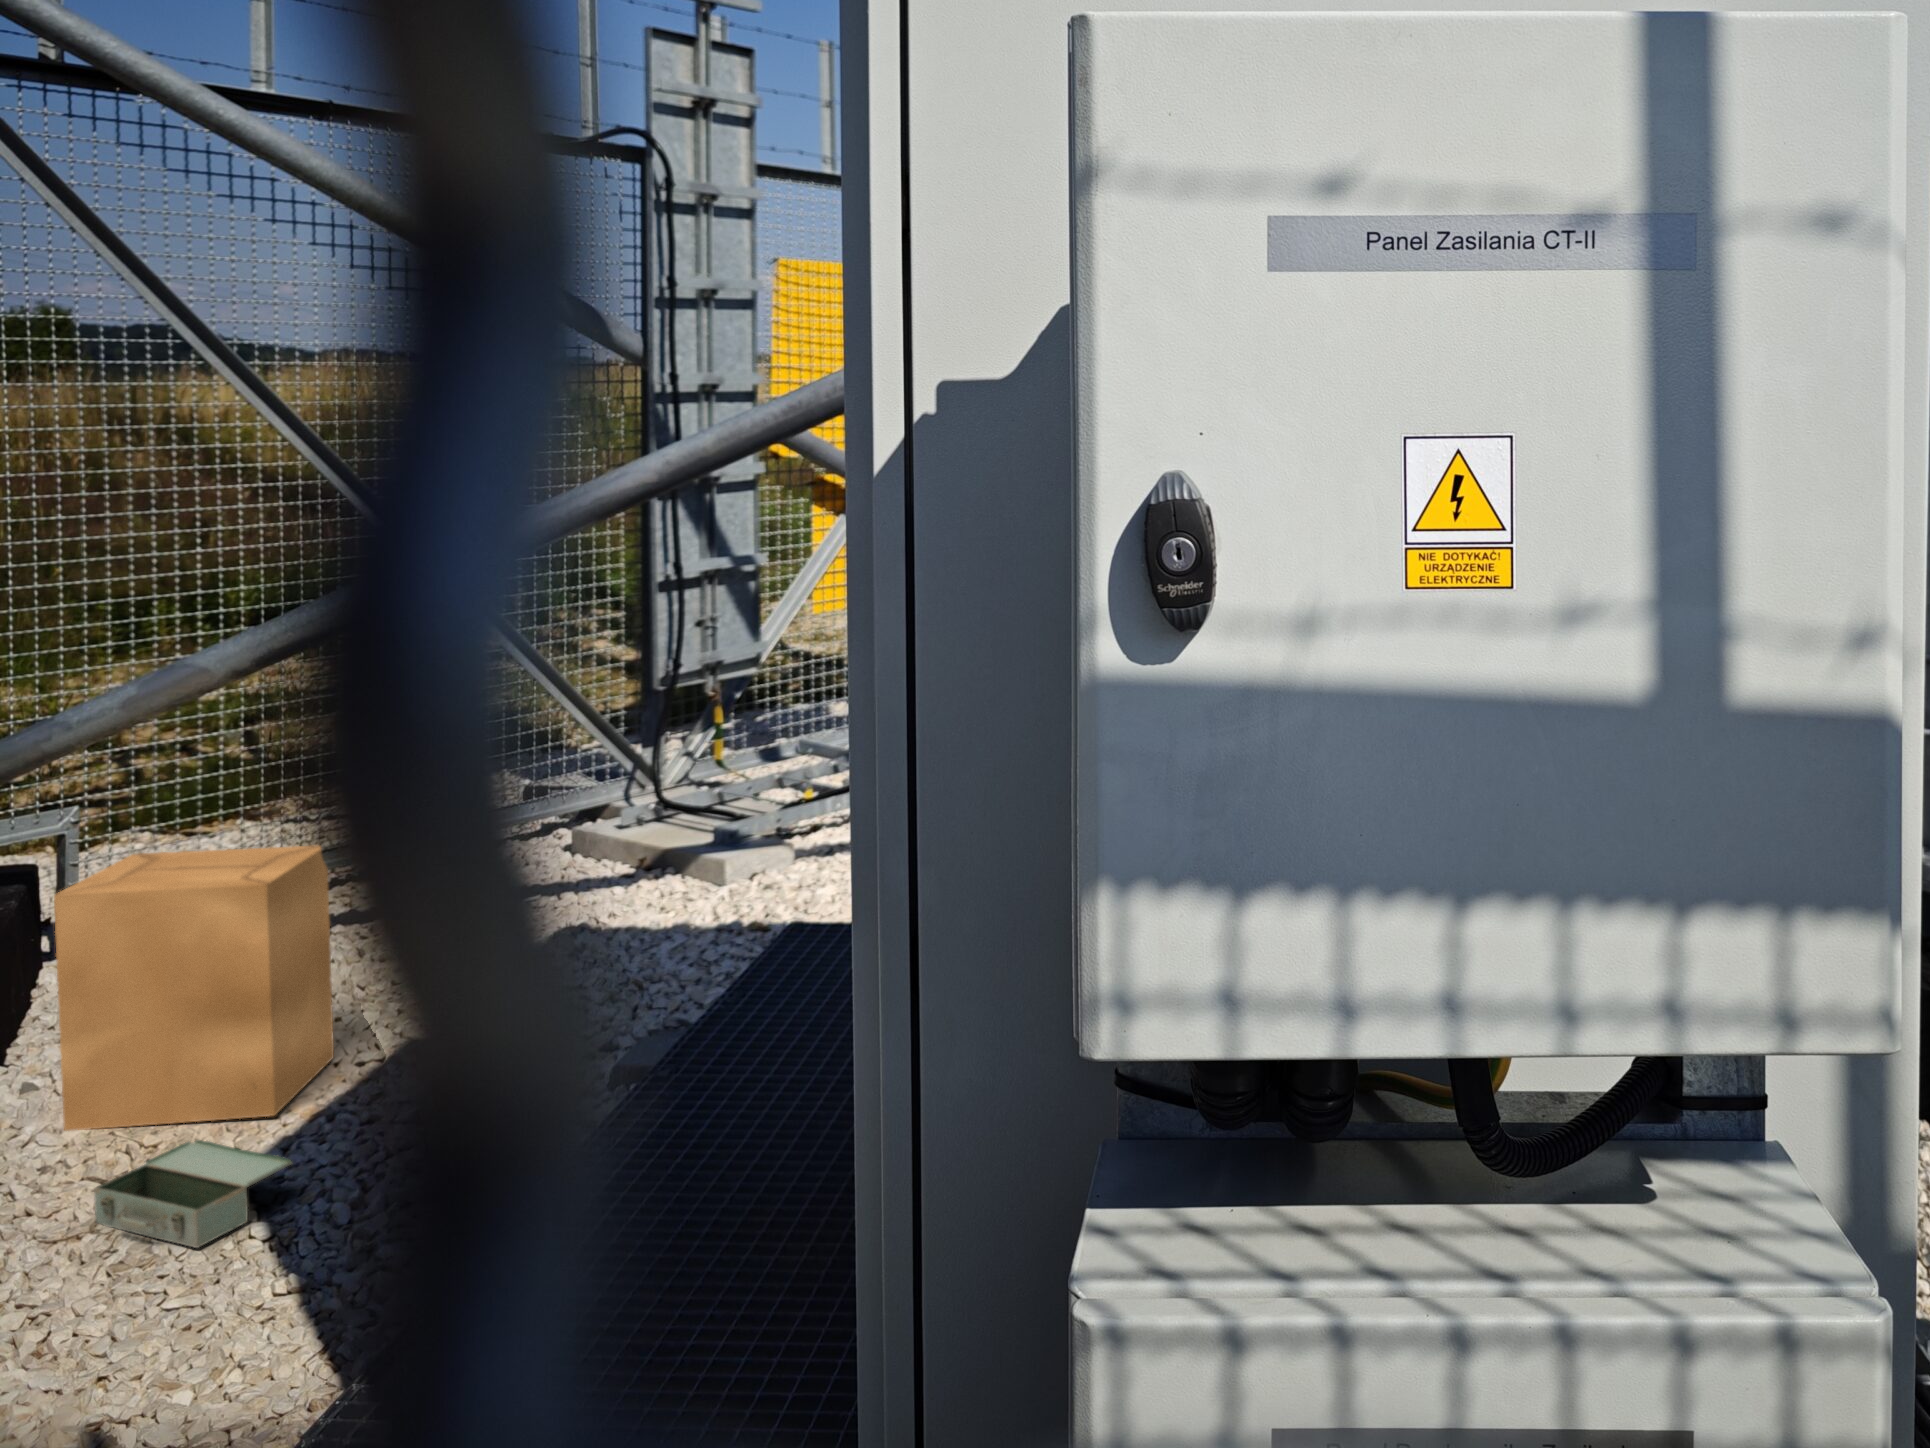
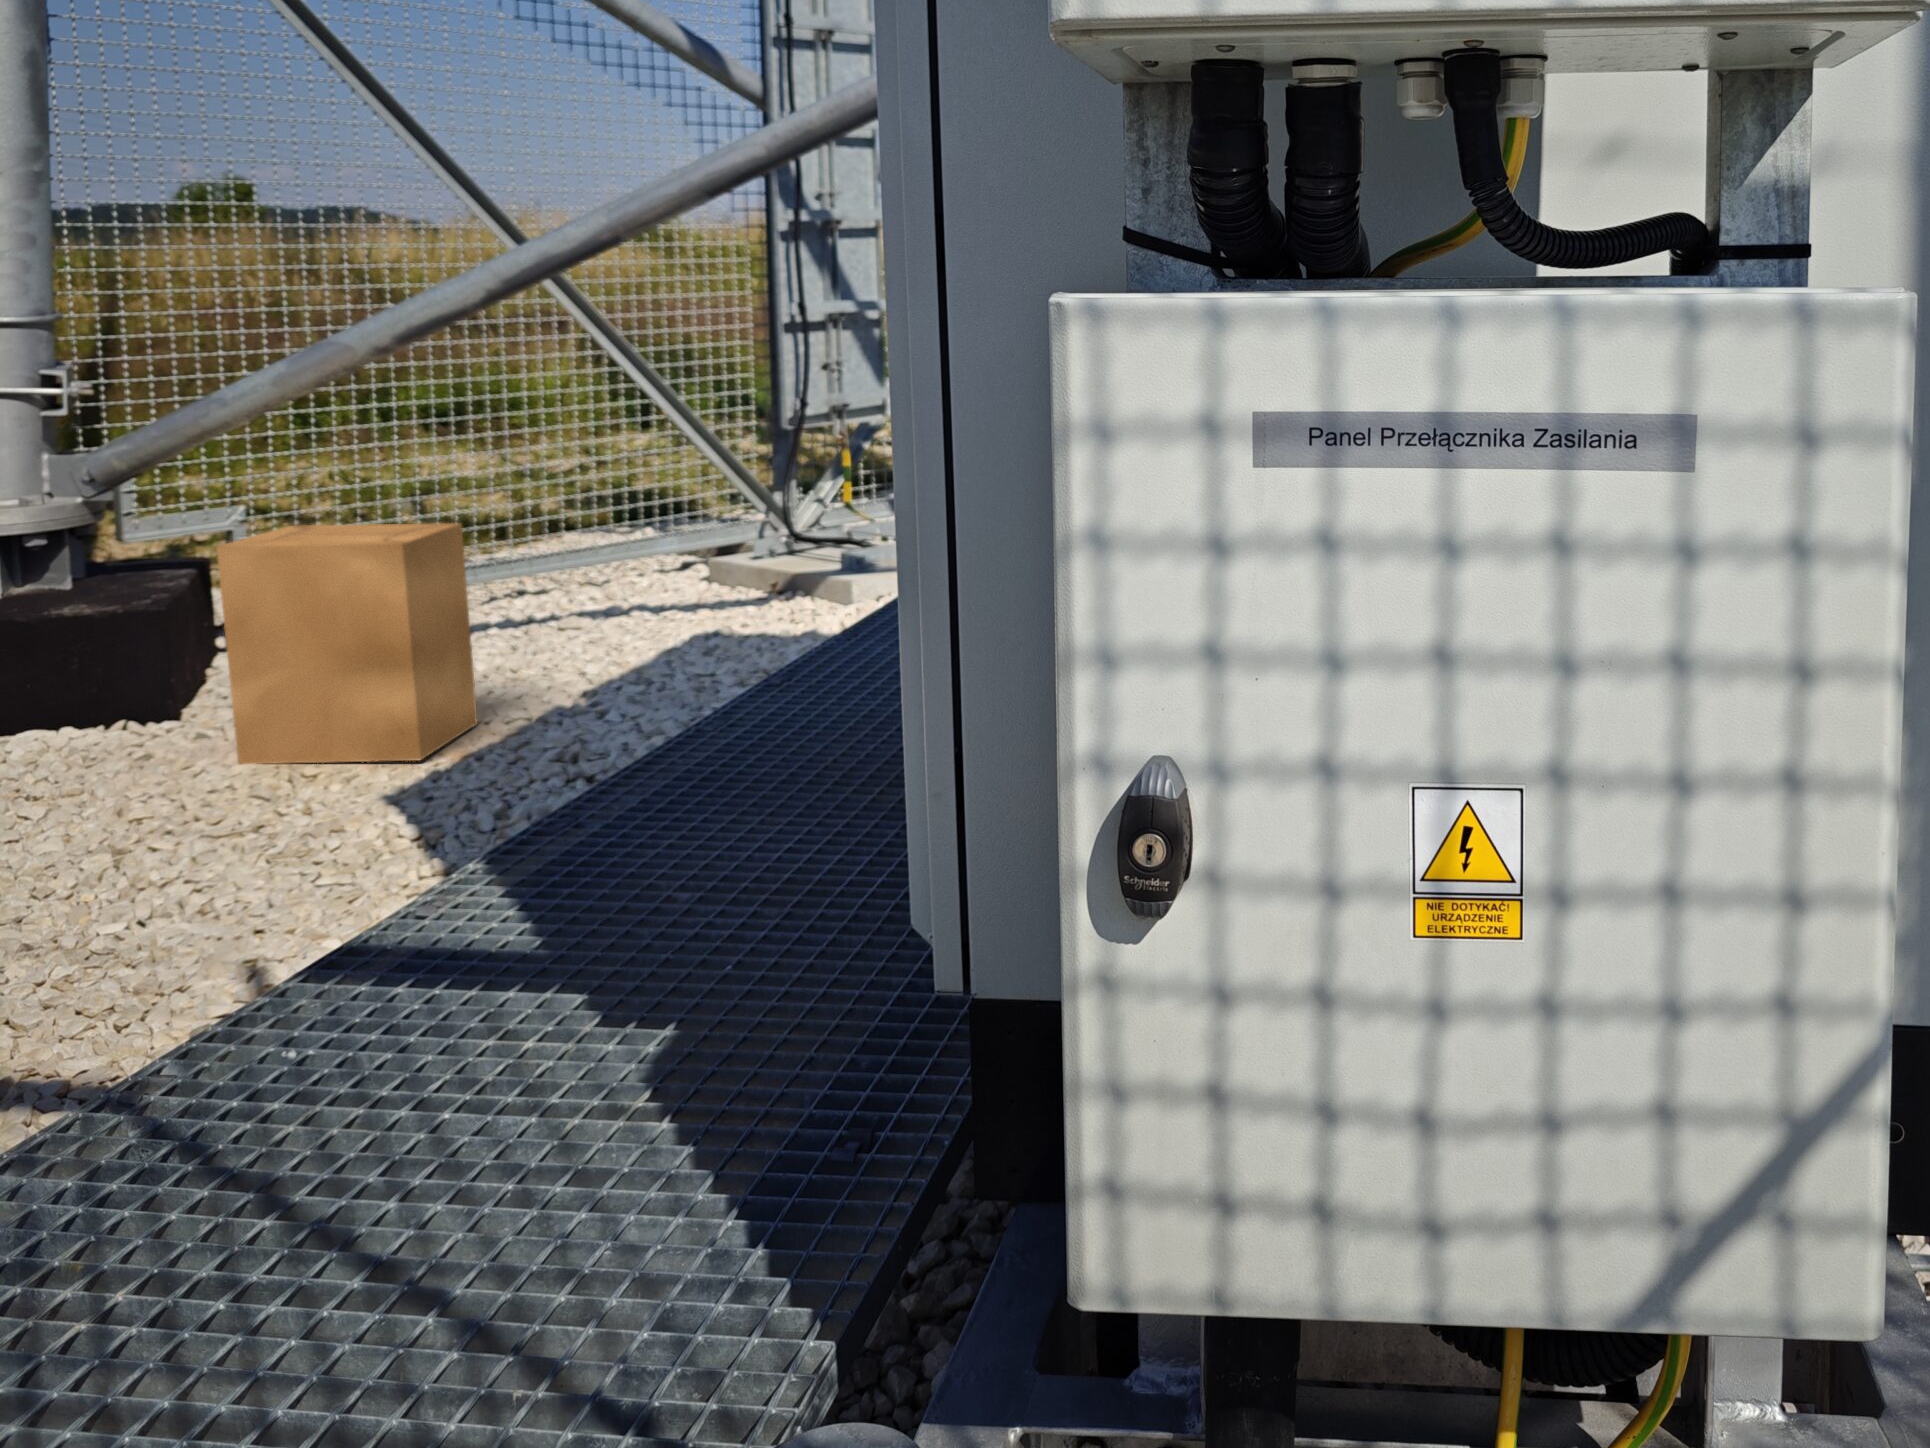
toolbox: present [94,1140,291,1248] -> none [256,765,428,845]

